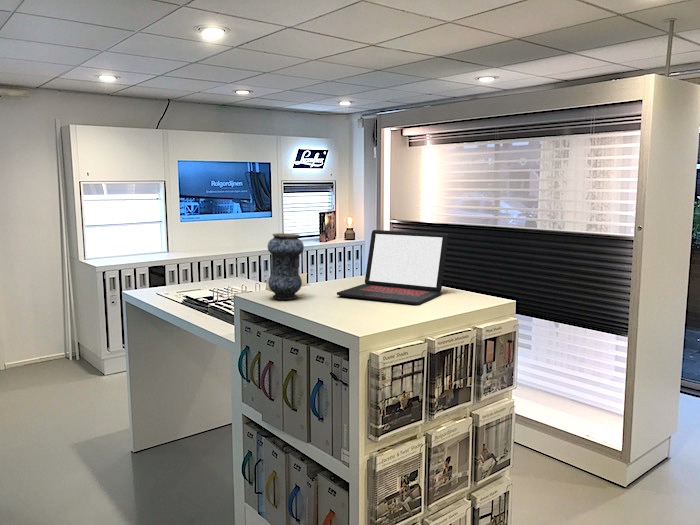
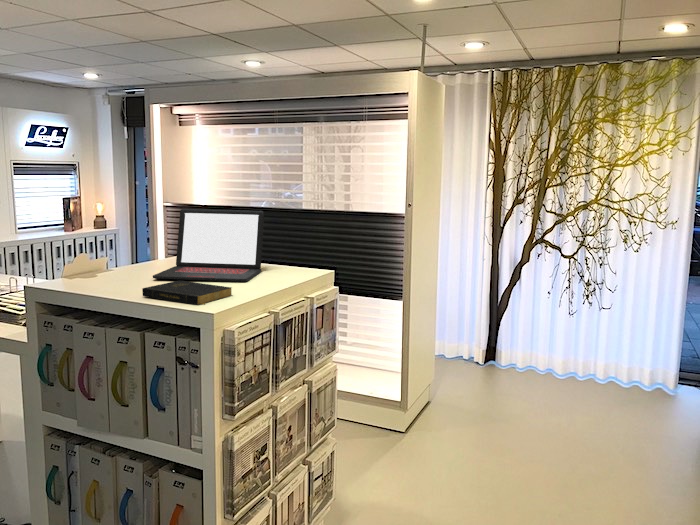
vase: present [268,233,304,300] -> none [70,213,114,287]
book: none [314,300,394,326] -> present [142,280,232,305]

